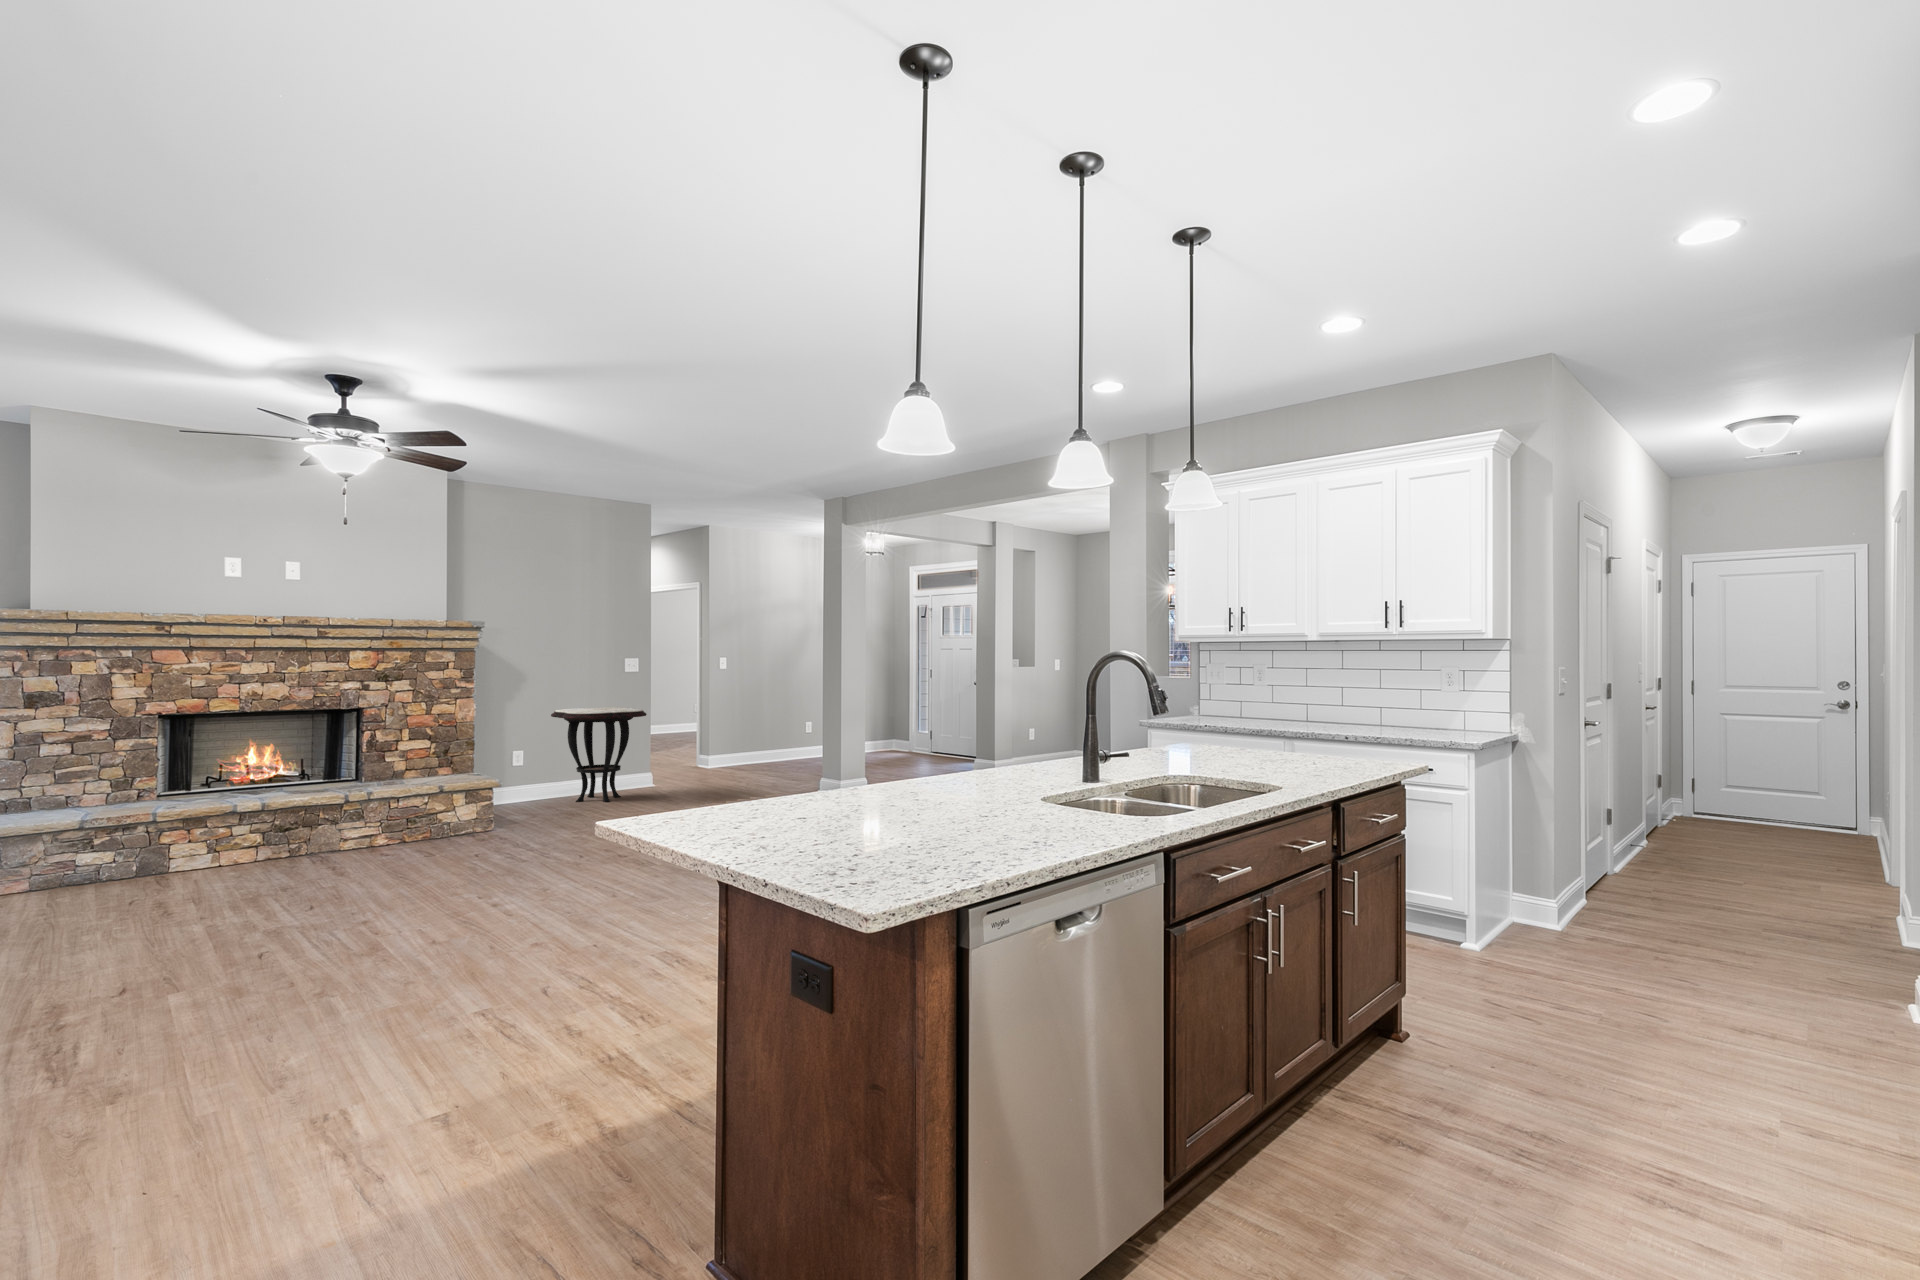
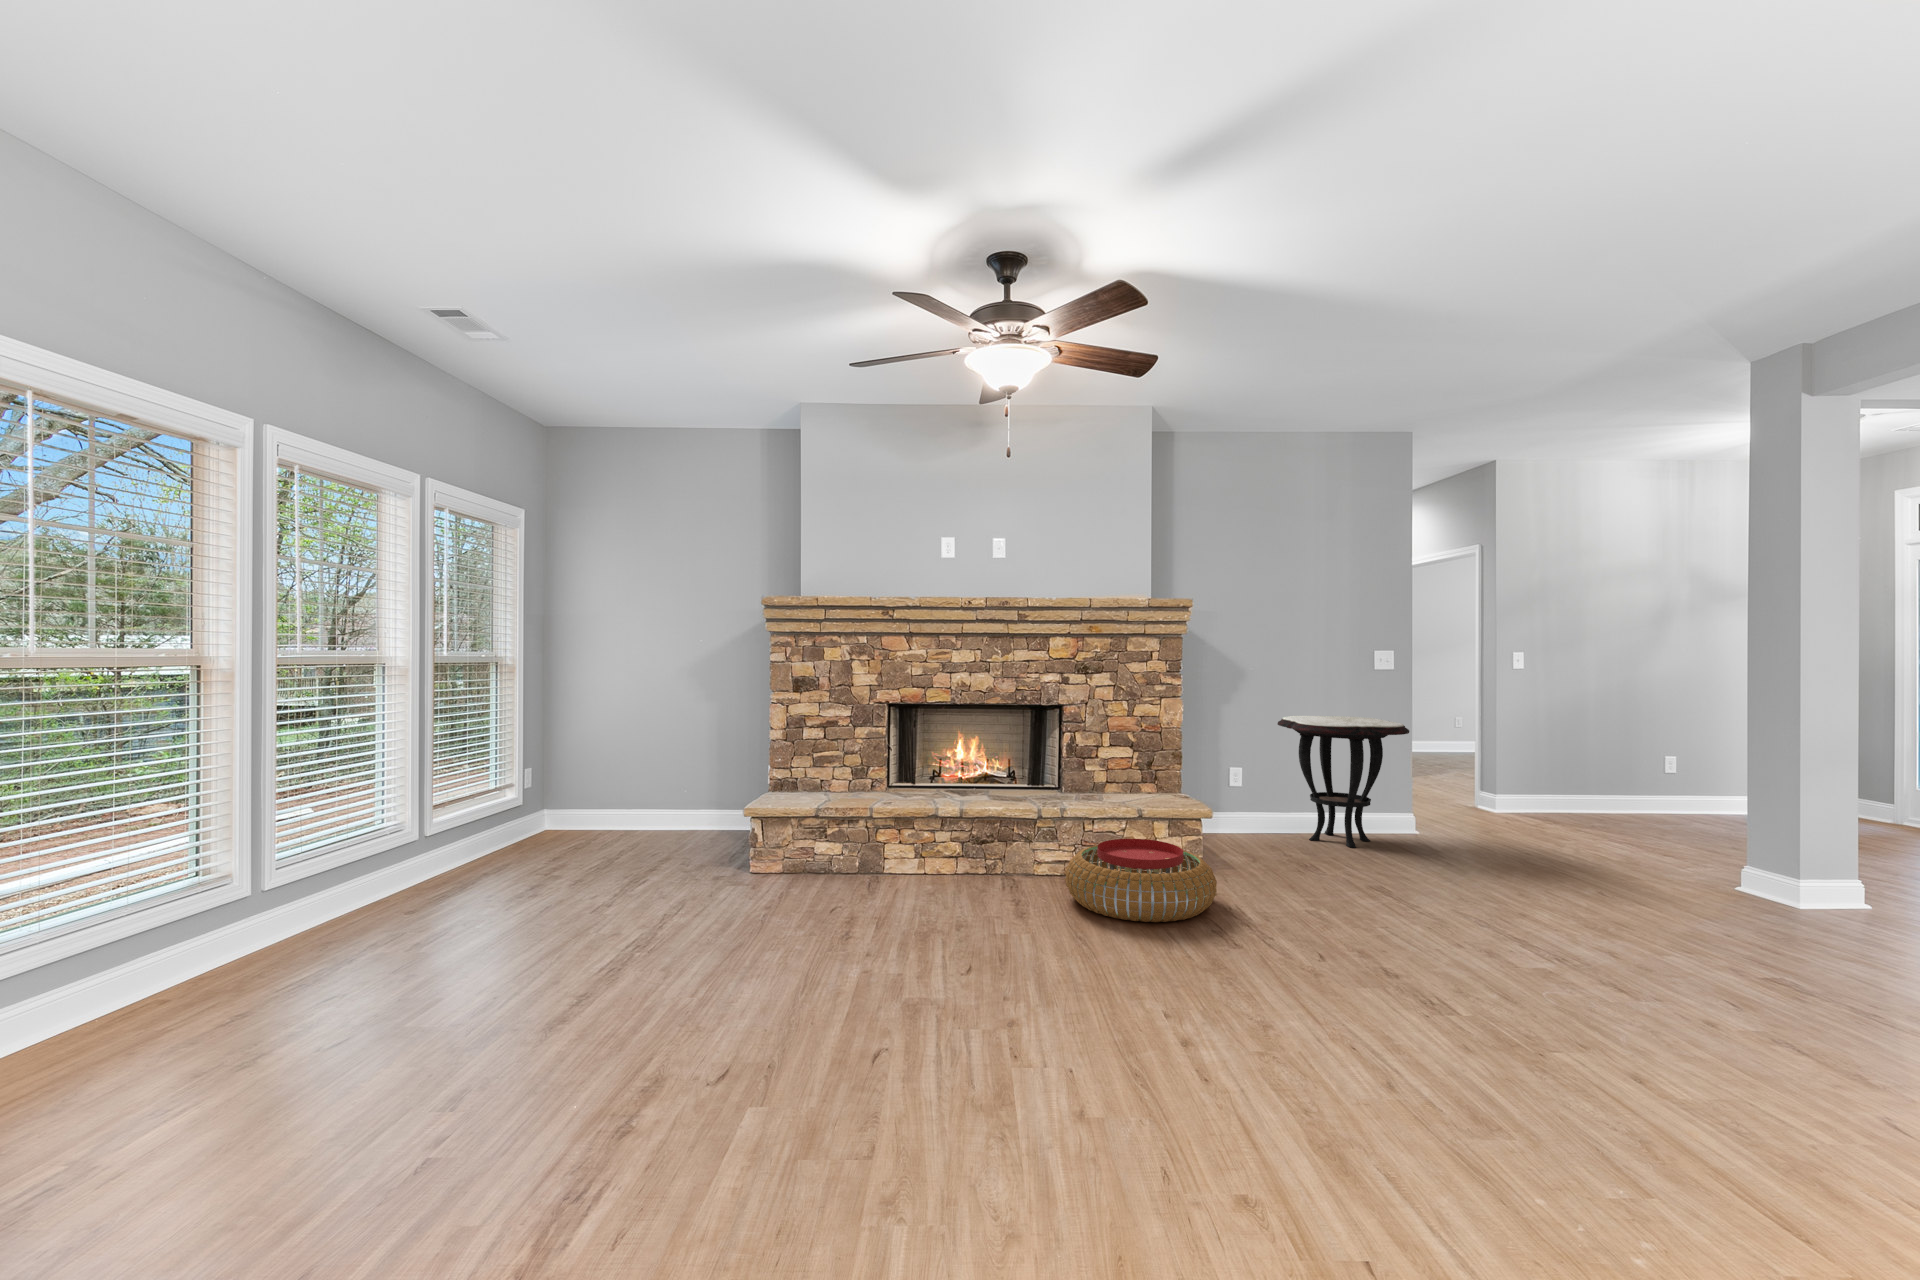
pouf: none [379,805,508,861] -> present [1066,839,1217,922]

